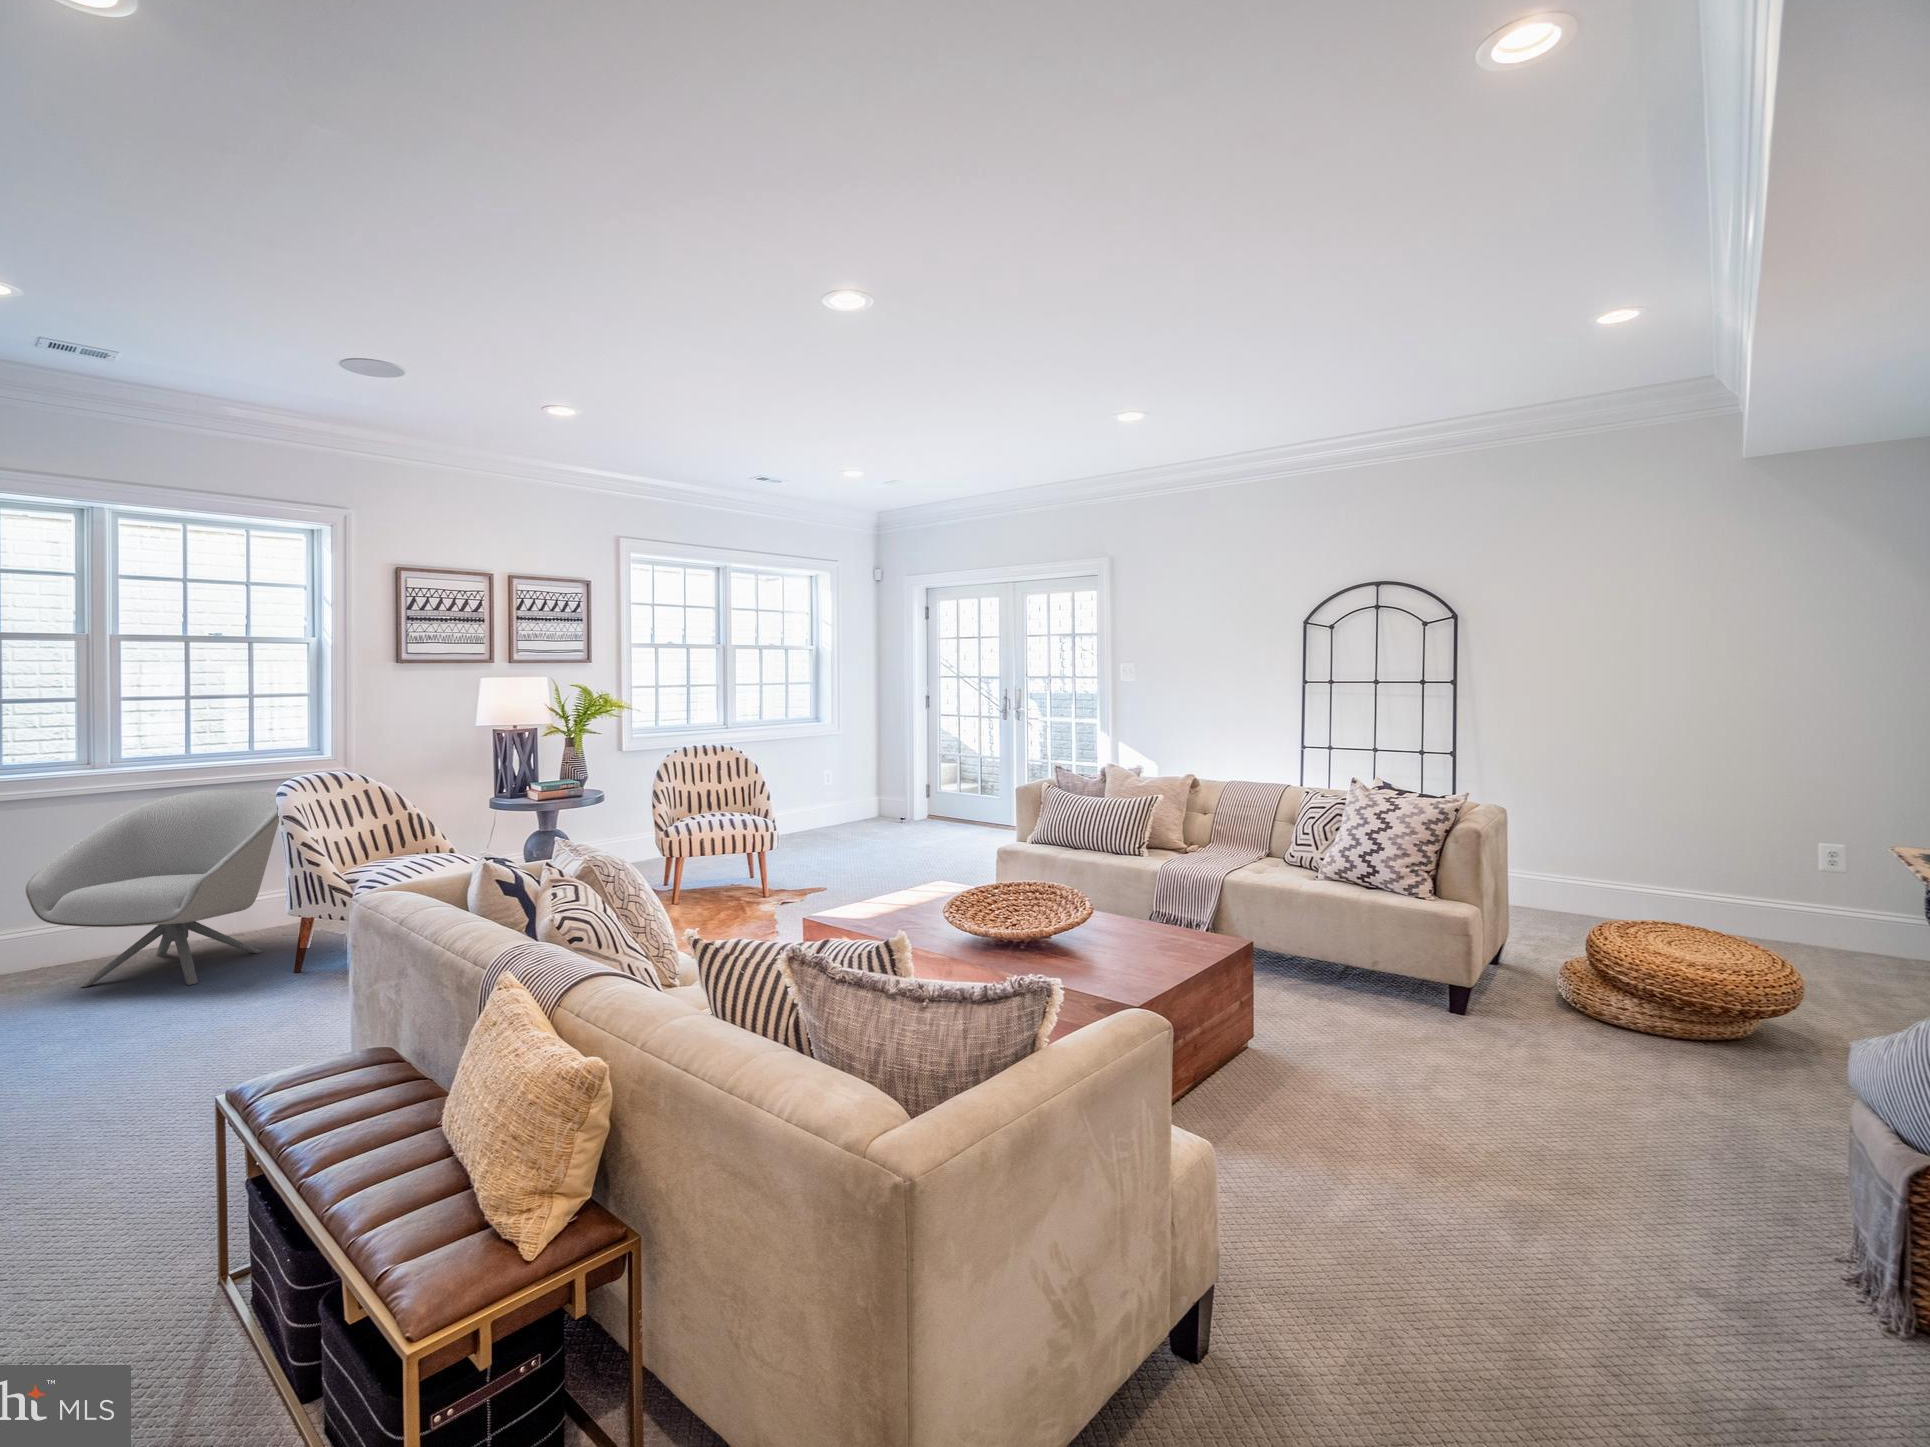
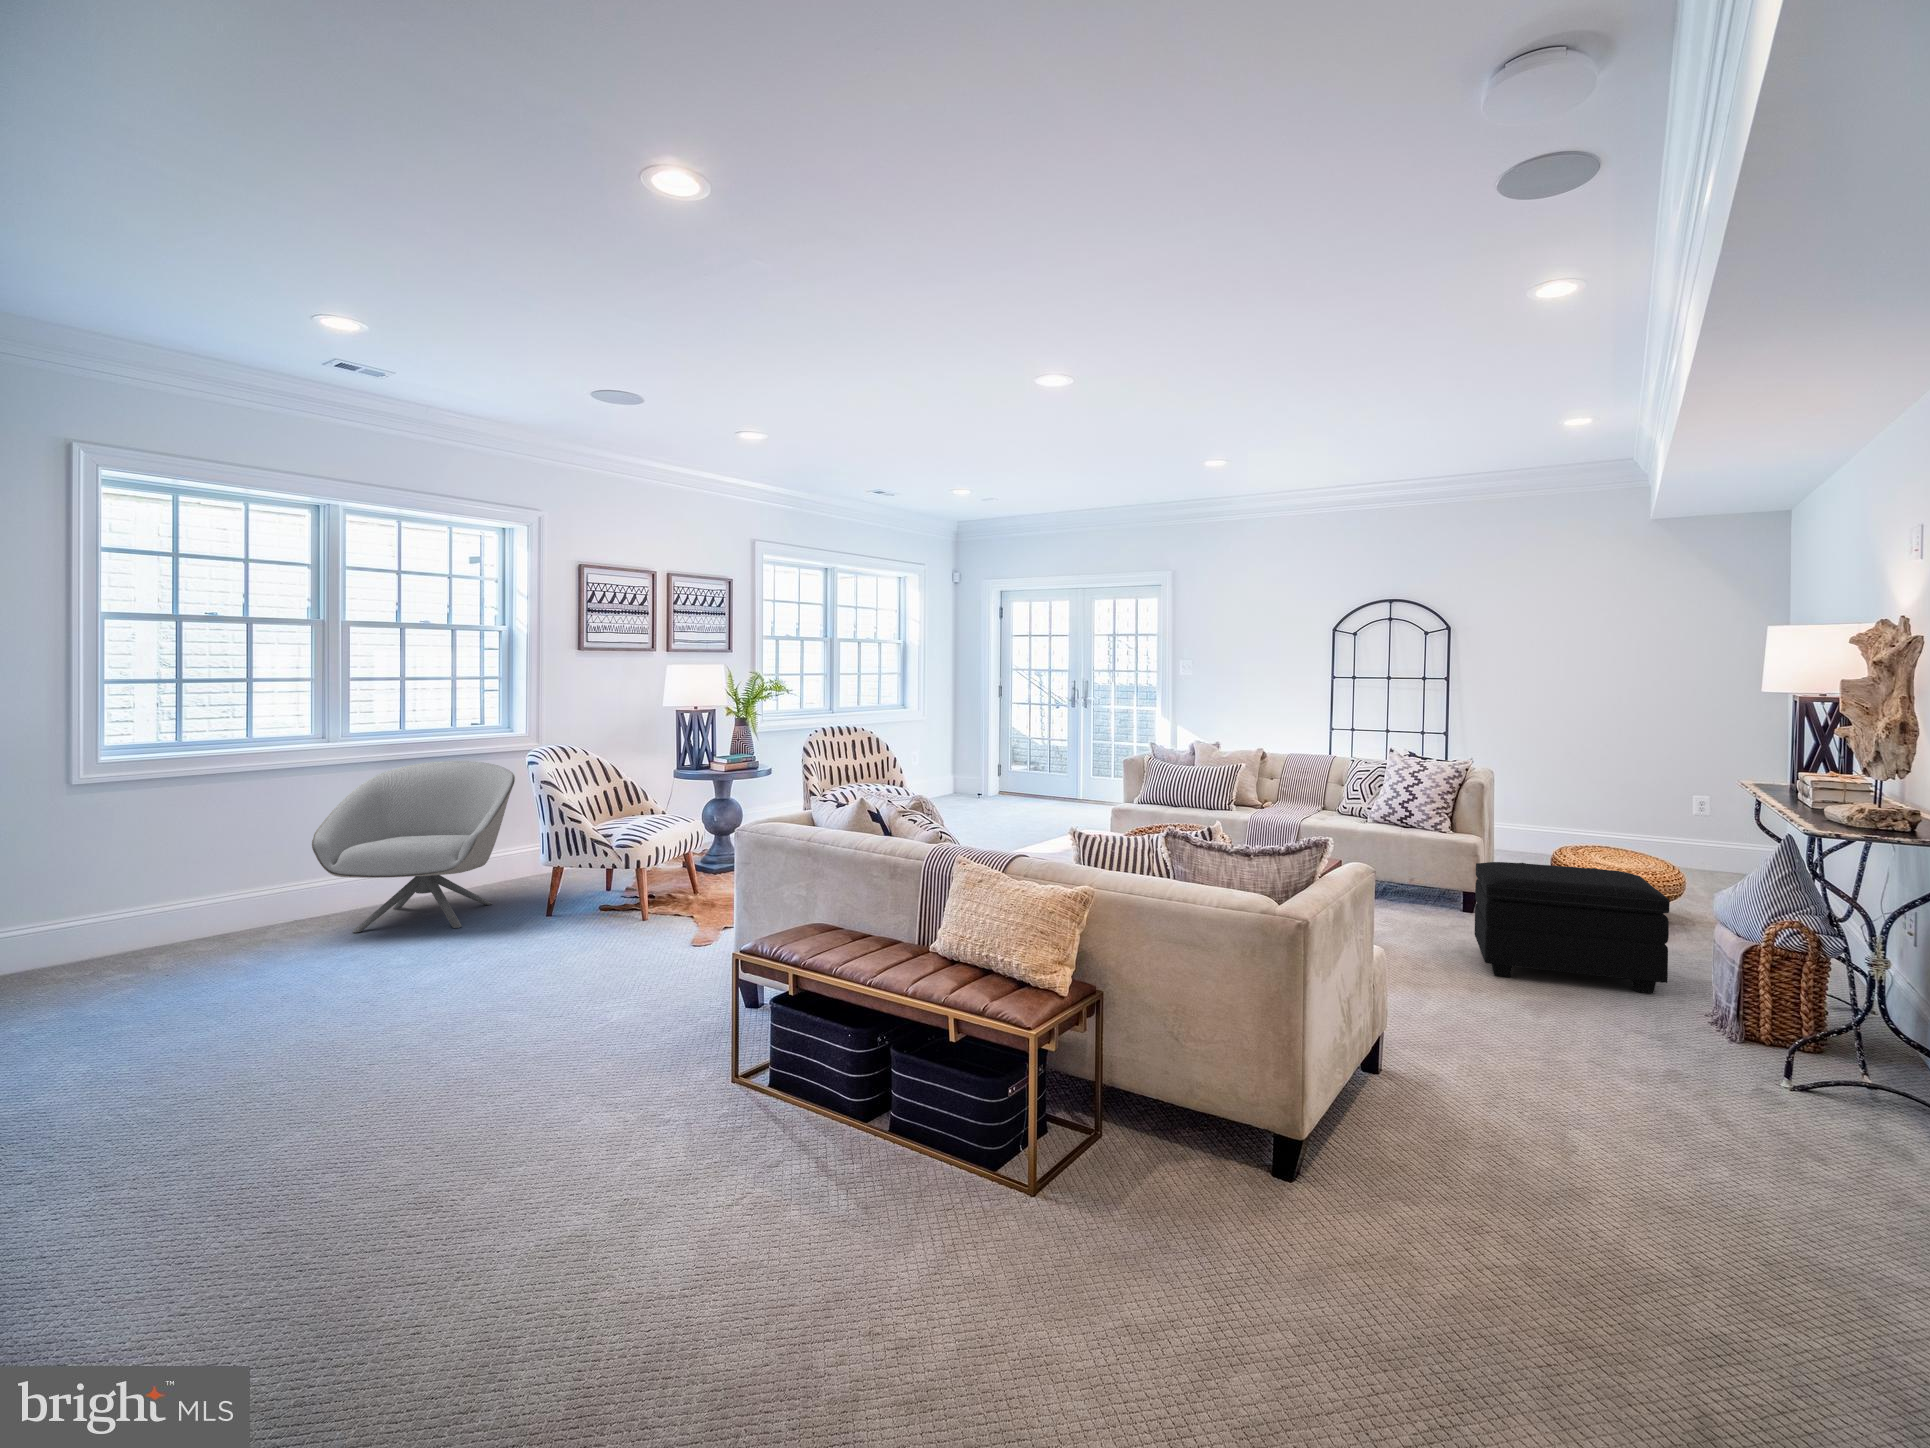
footstool: none [1445,956,1752,1190] -> present [1475,862,1670,993]

